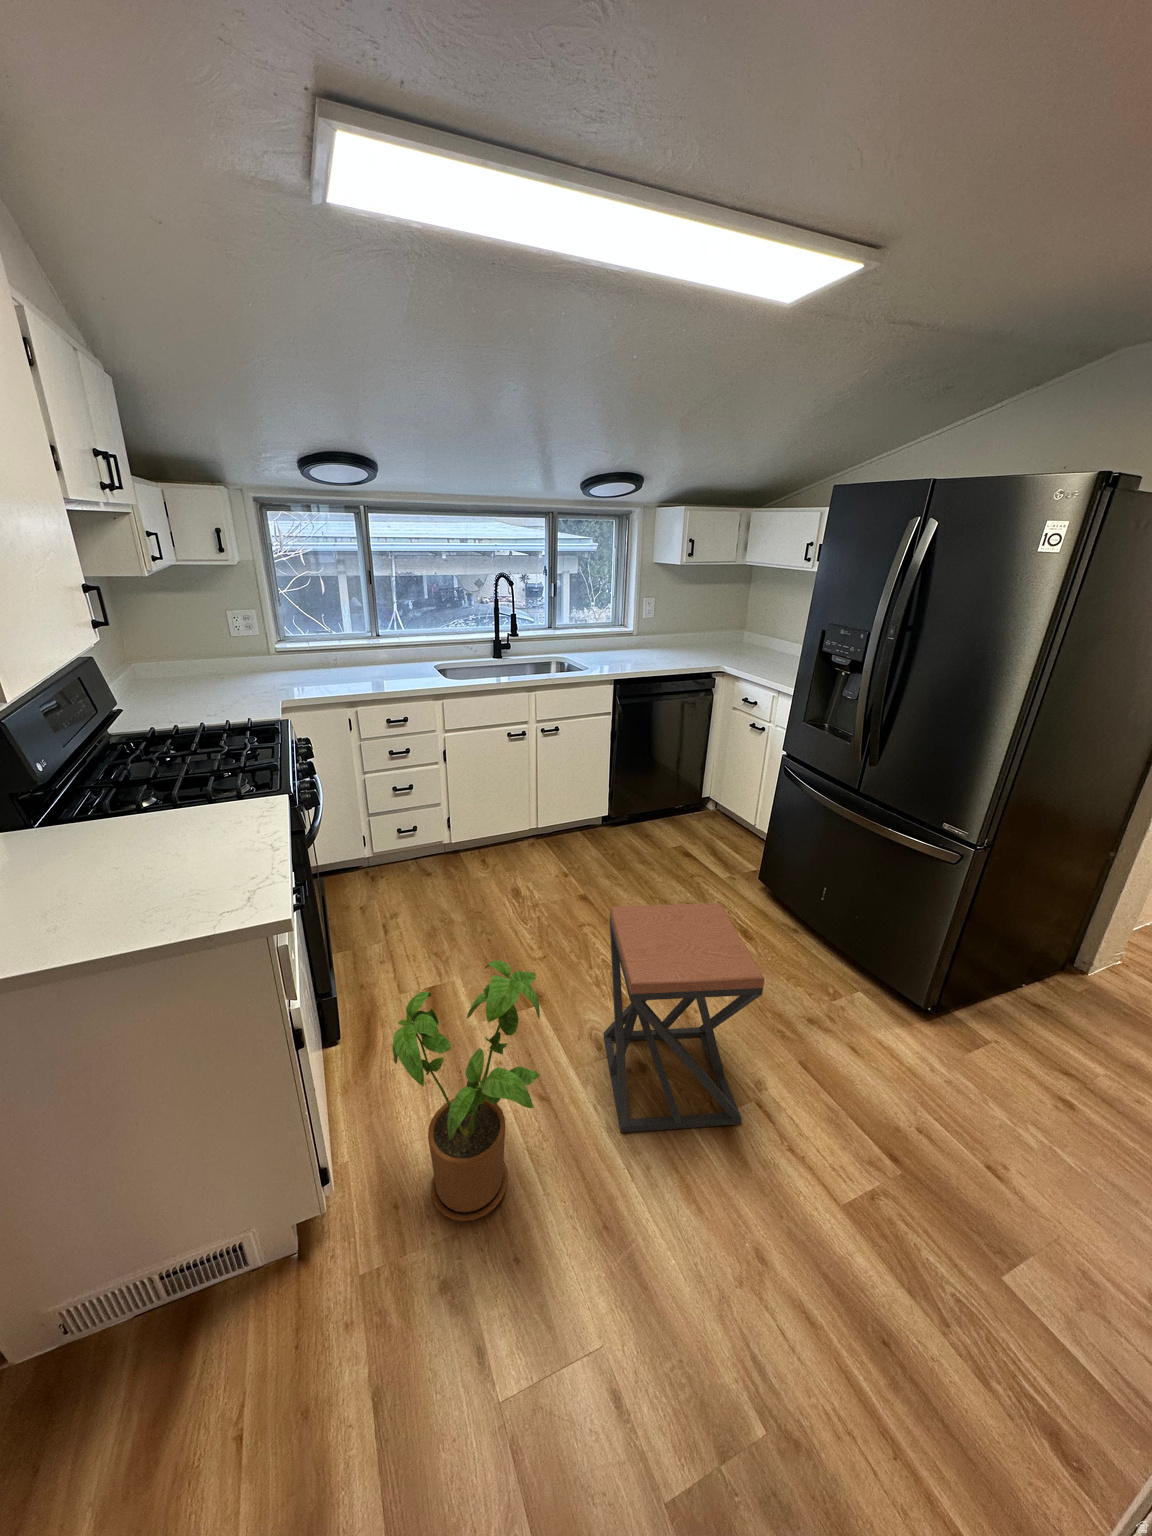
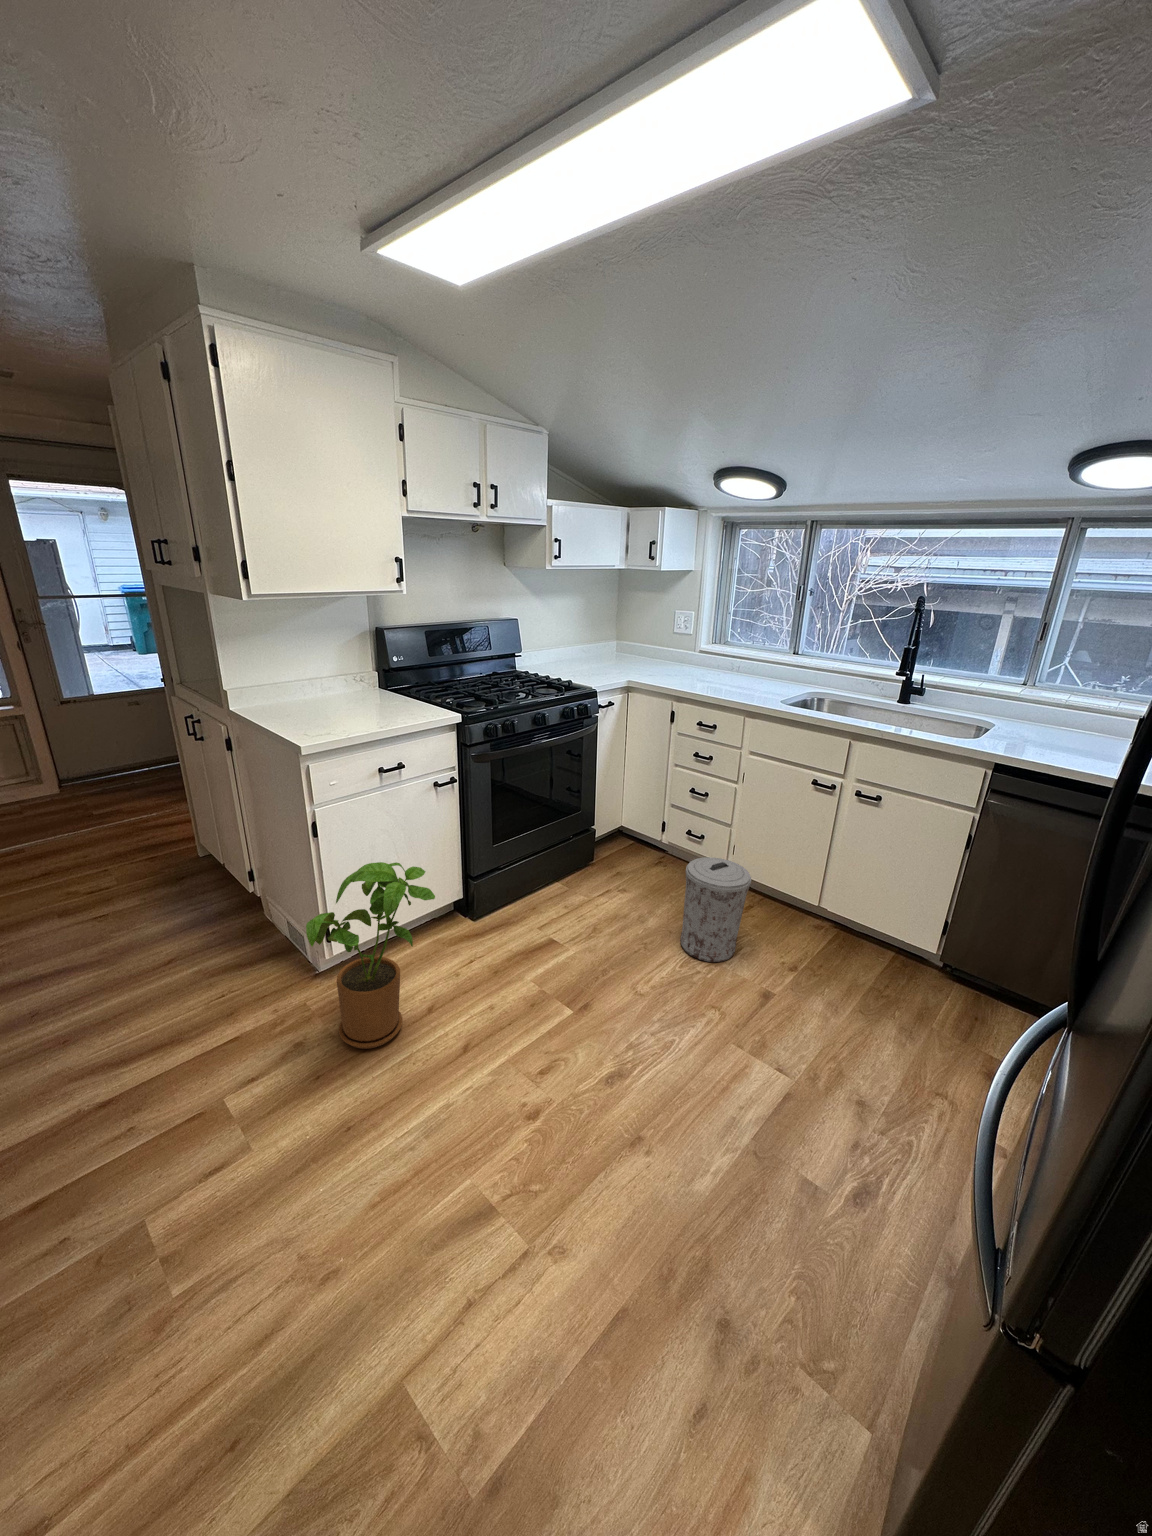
trash can: none [485,821,541,911] -> present [681,857,751,962]
stool: present [604,903,765,1132] -> none [444,924,640,1233]

